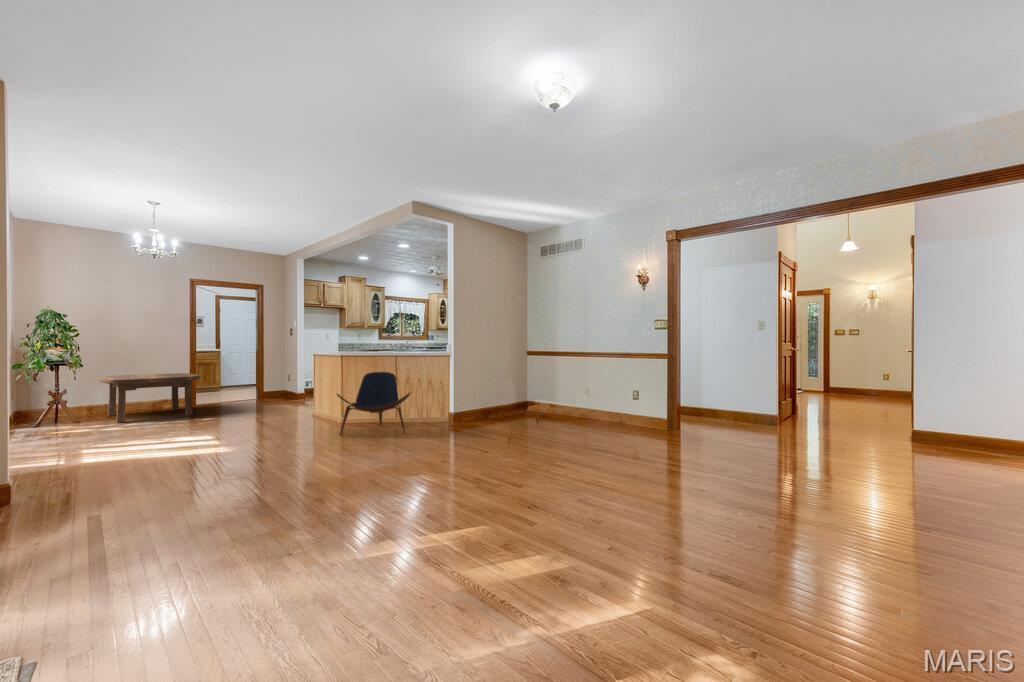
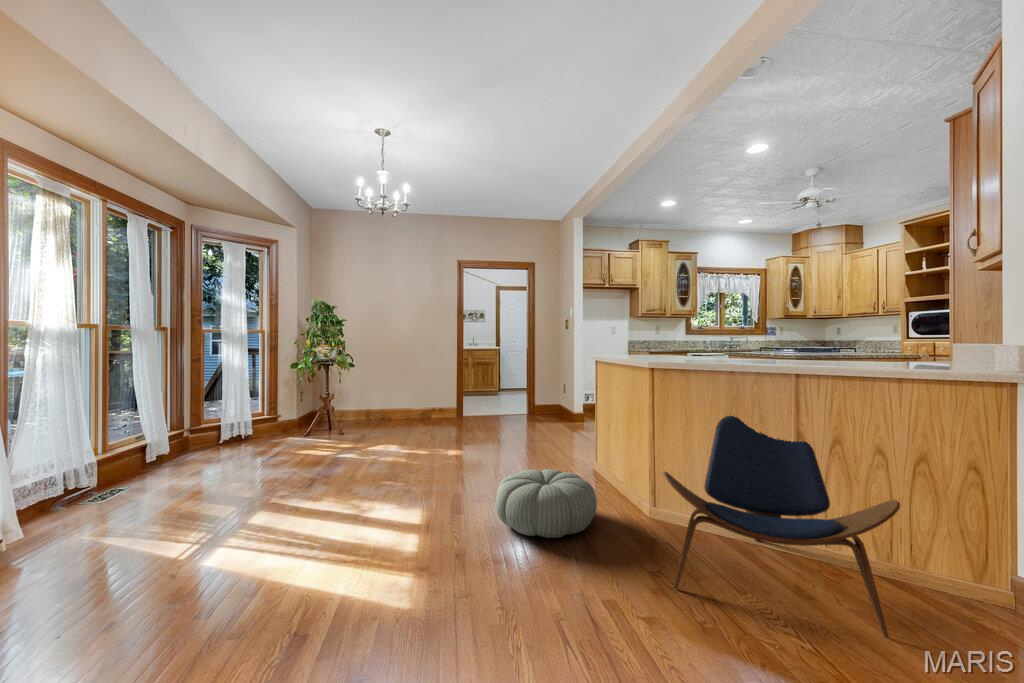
coffee table: present [98,373,200,423] -> none [350,379,452,445]
pouf: none [254,408,310,434] -> present [496,469,597,538]

